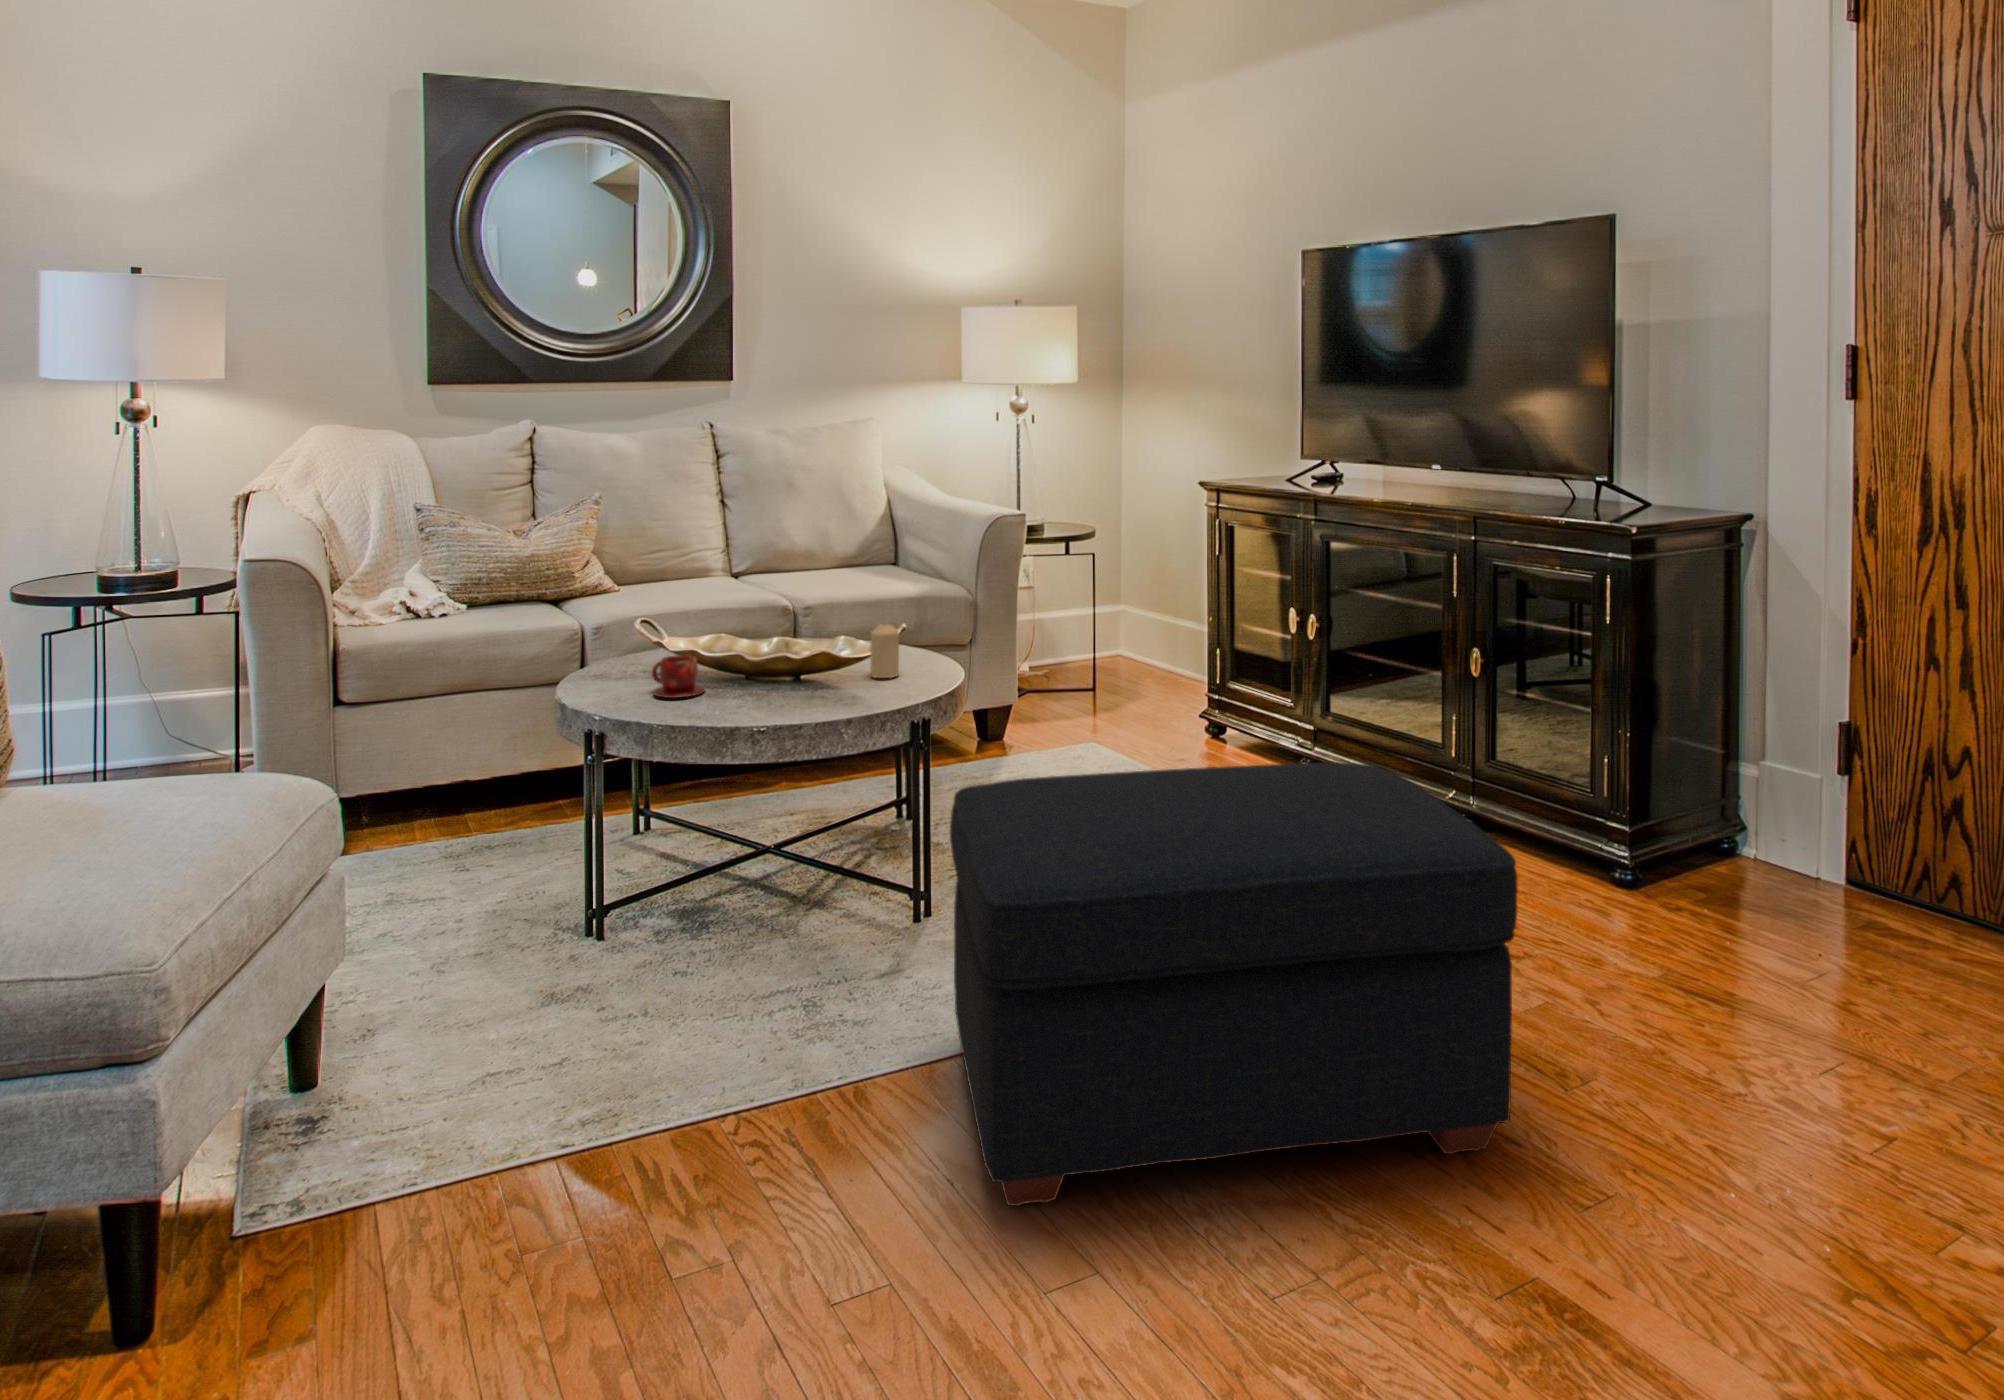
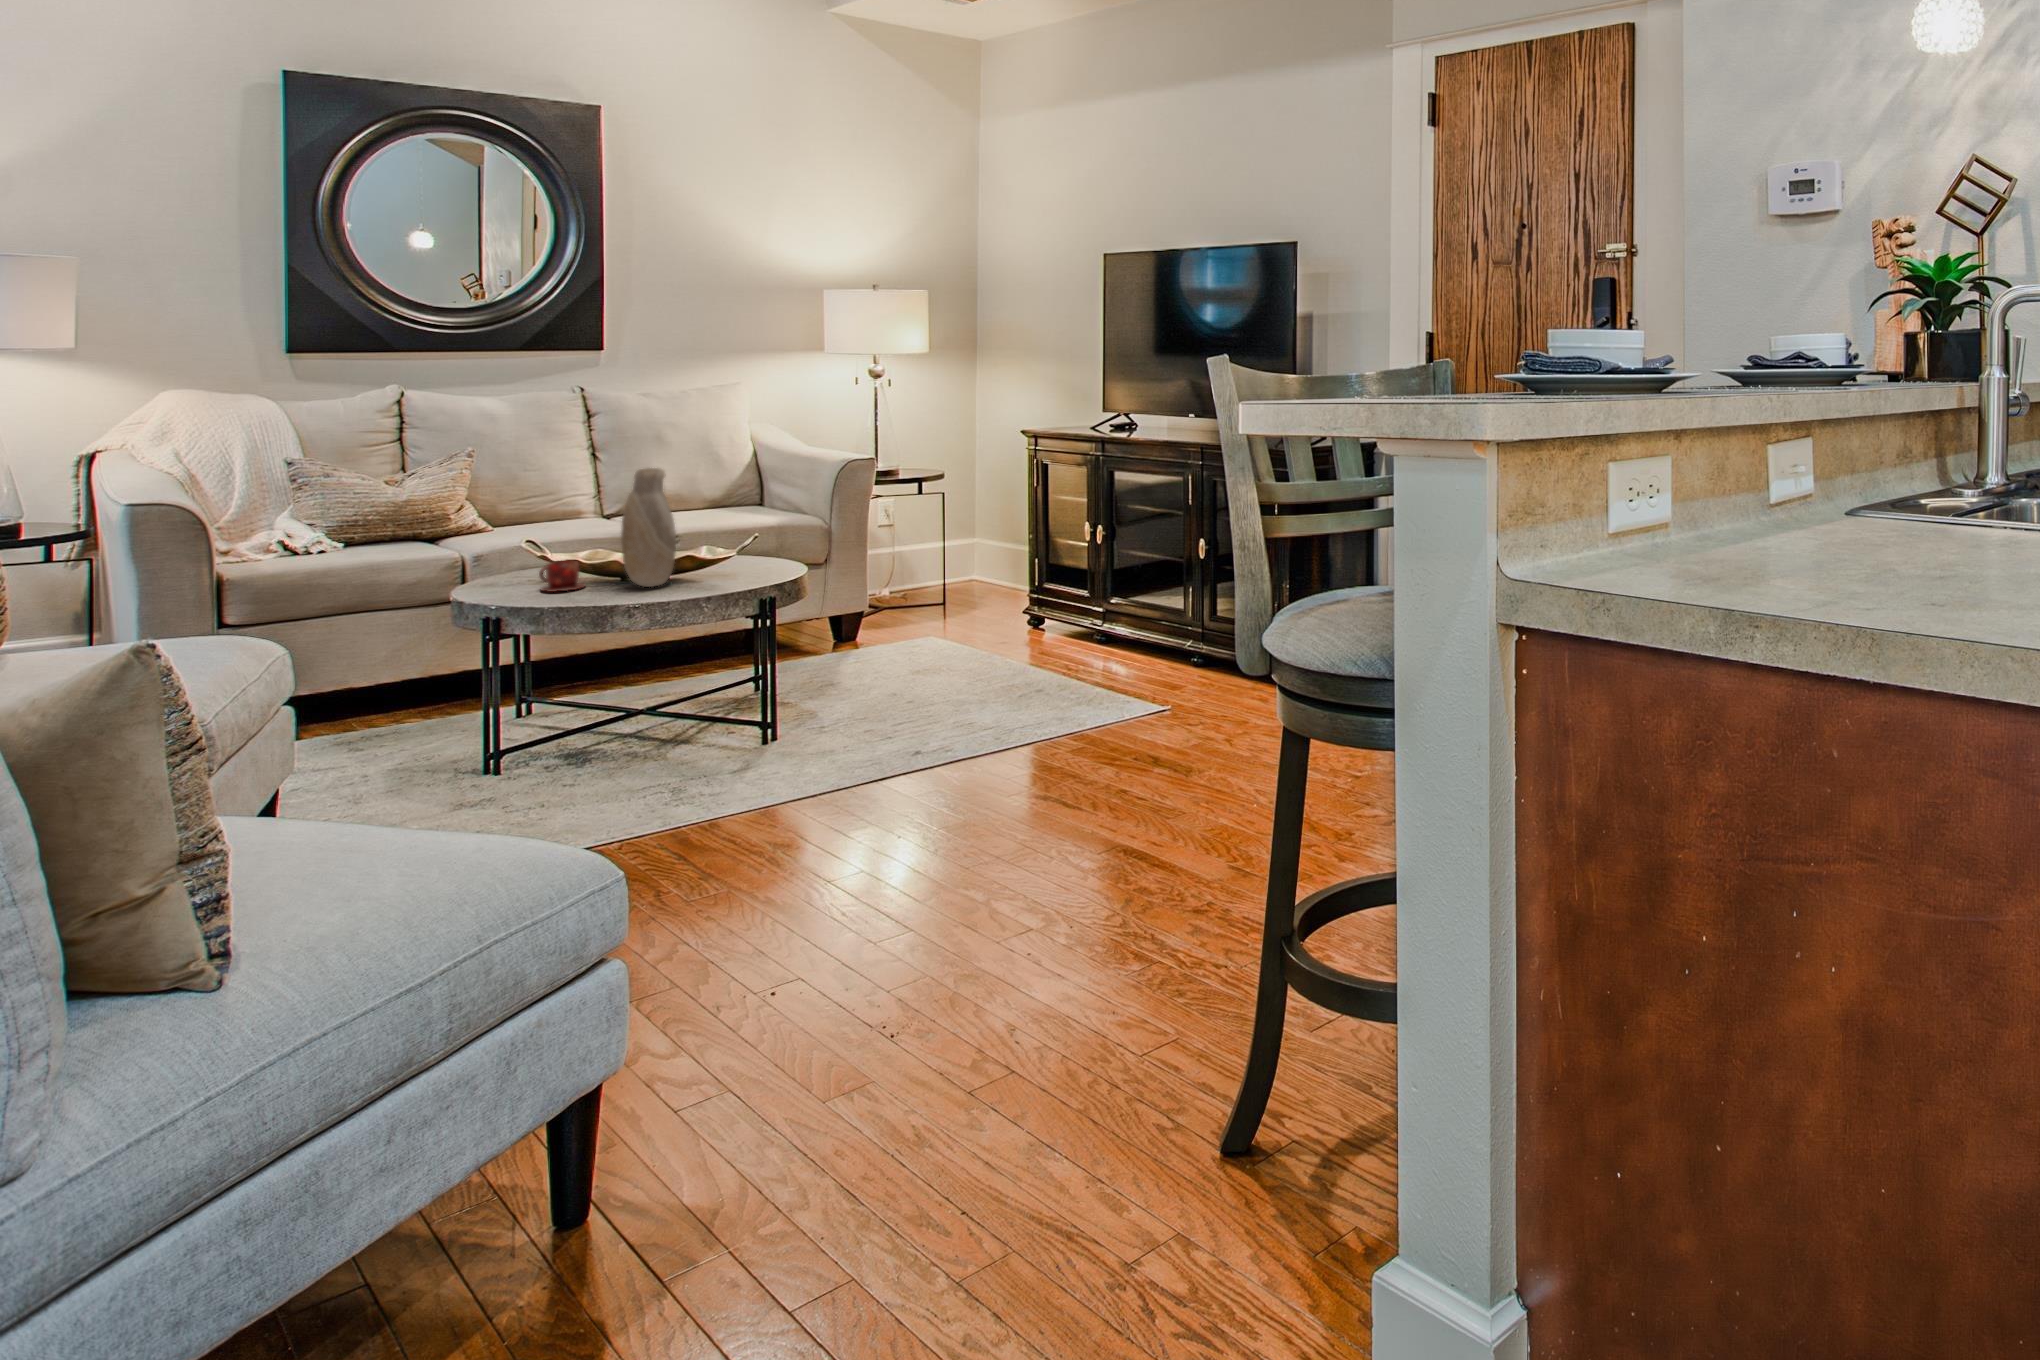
vase: none [747,535,810,698] -> present [621,468,676,587]
candle: present [870,624,899,678] -> none [727,532,750,571]
ottoman: present [950,763,1518,1206] -> none [783,601,1153,869]

